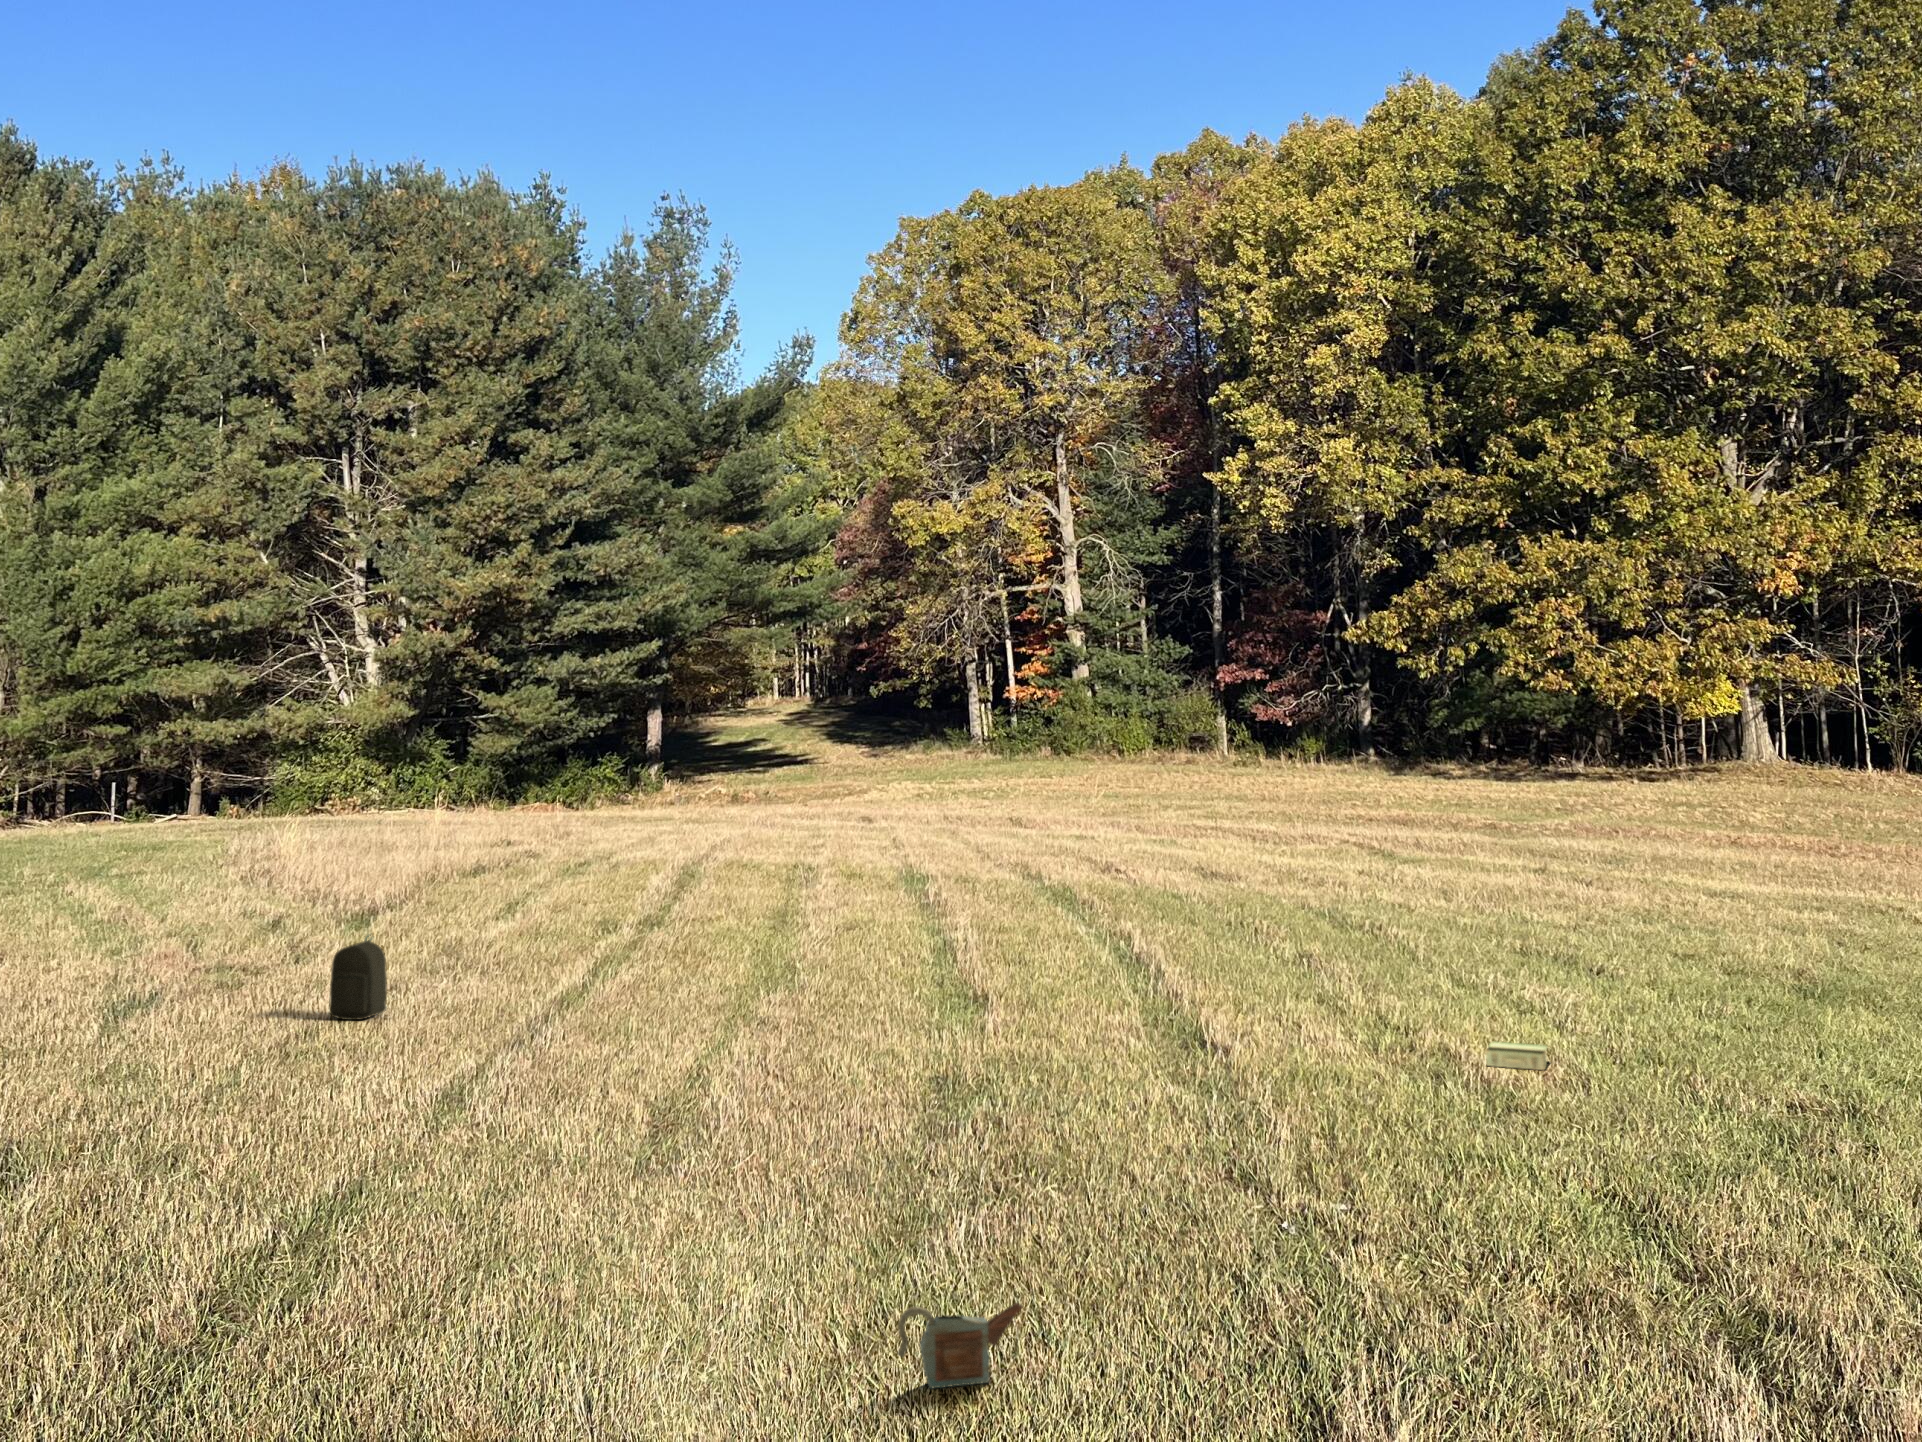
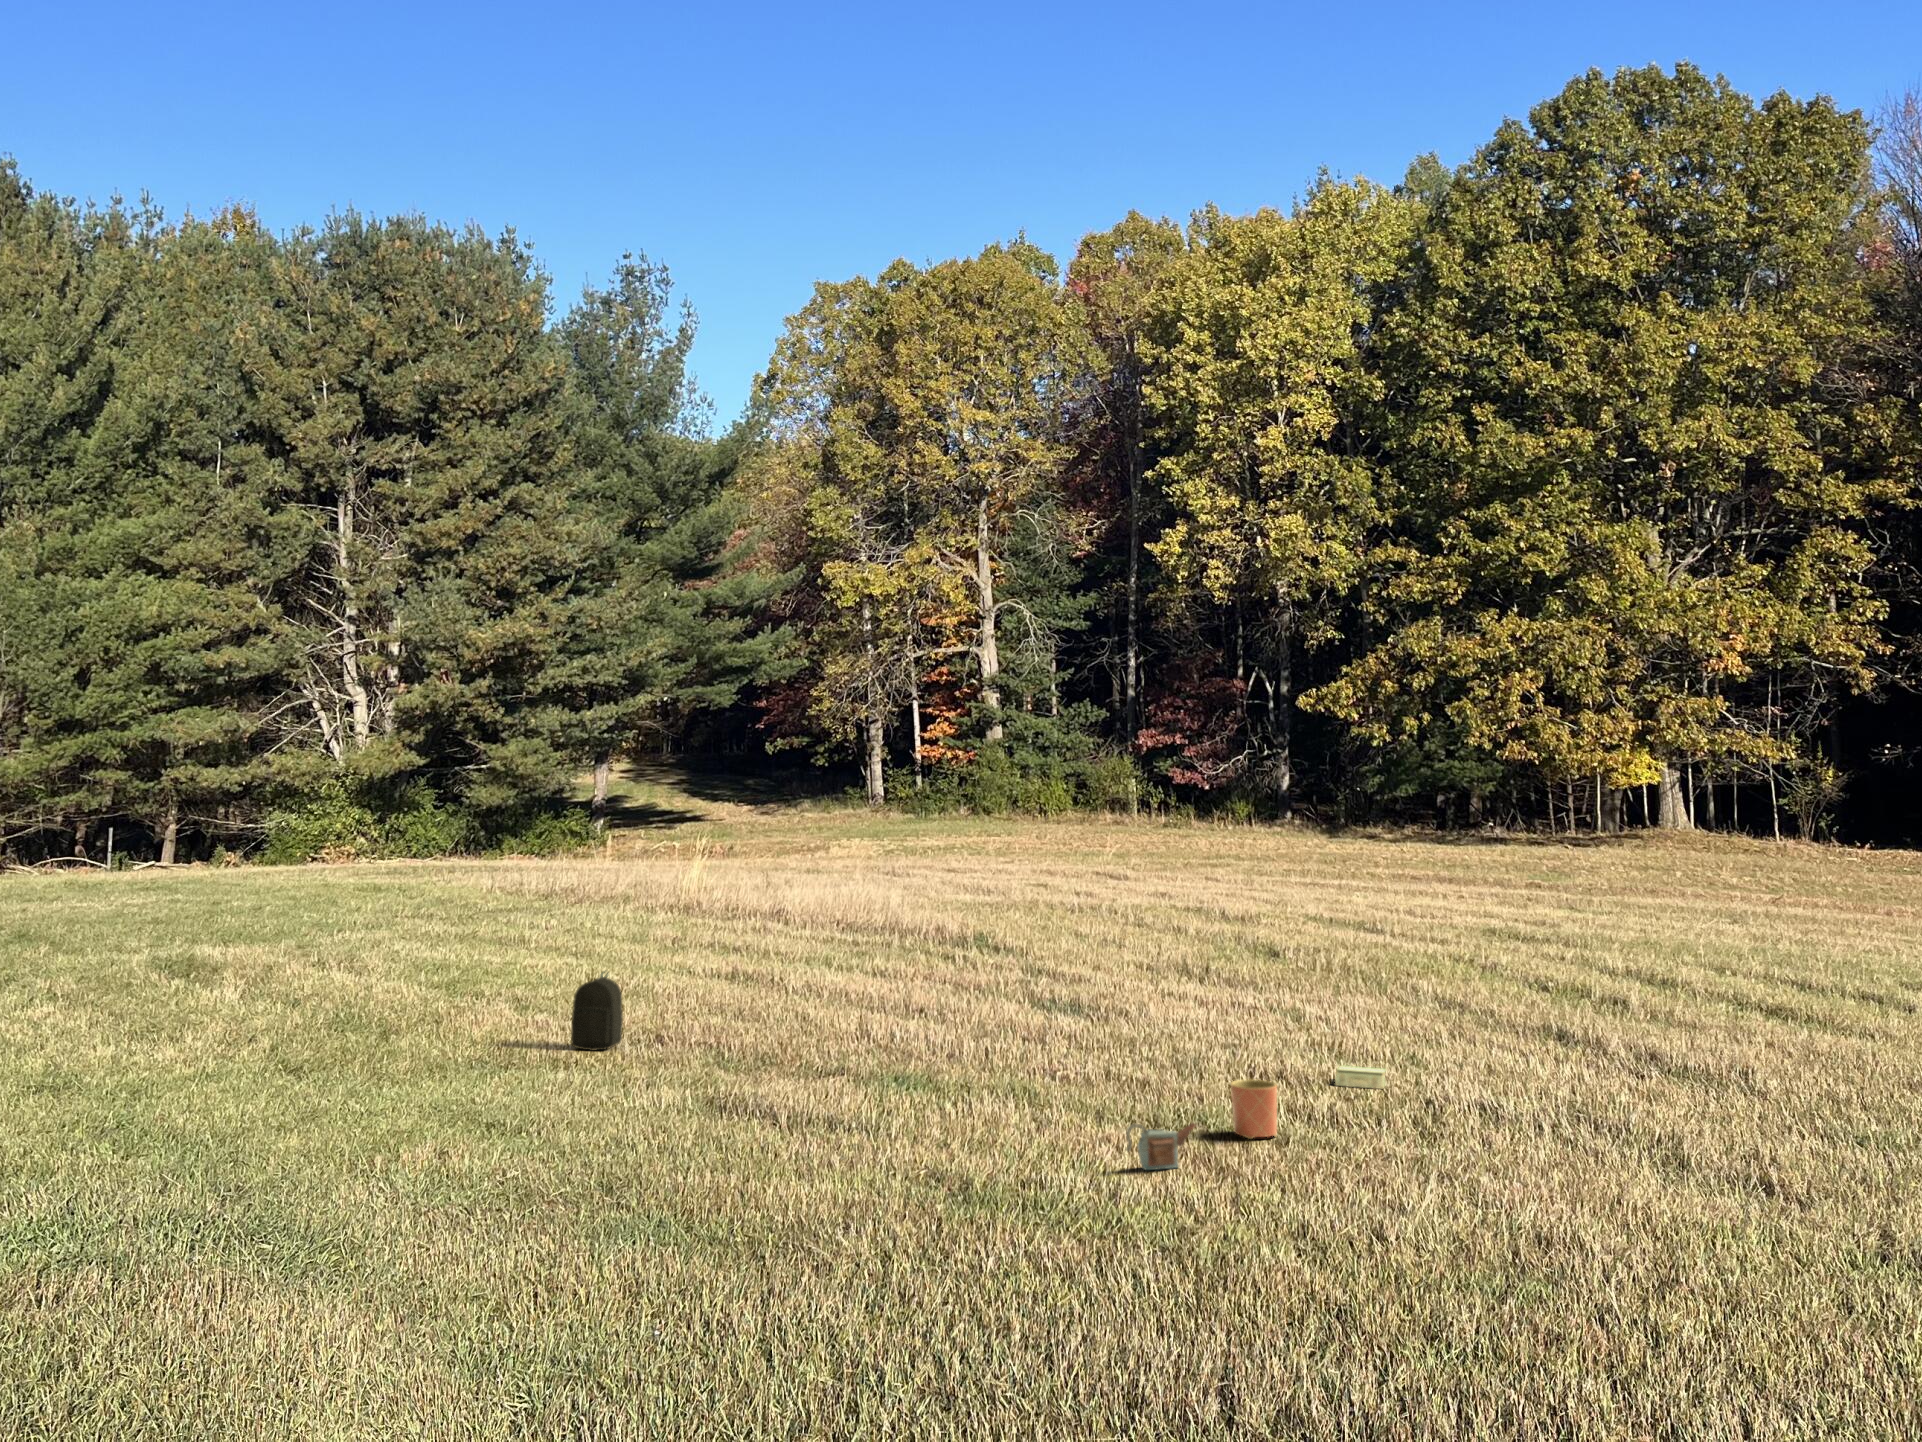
toolbox: present [1486,1041,1548,1070] -> present [1335,1065,1386,1089]
planter: none [955,1053,1007,1122] -> present [1231,1079,1277,1139]
watering can: present [897,1302,1023,1389] -> present [1126,1123,1196,1170]

